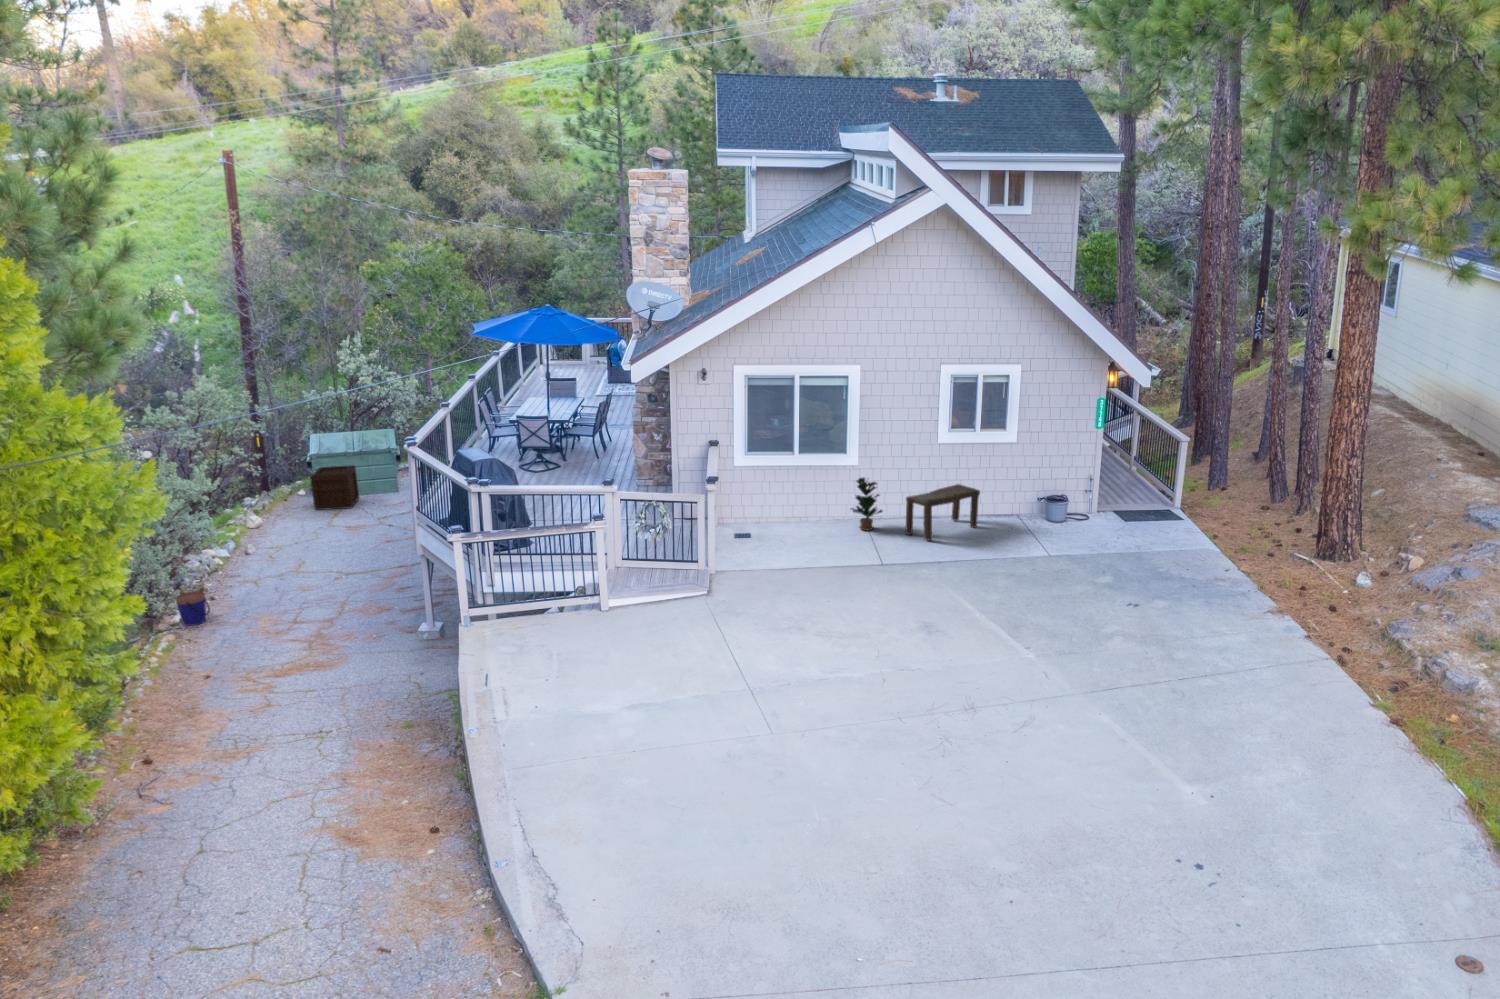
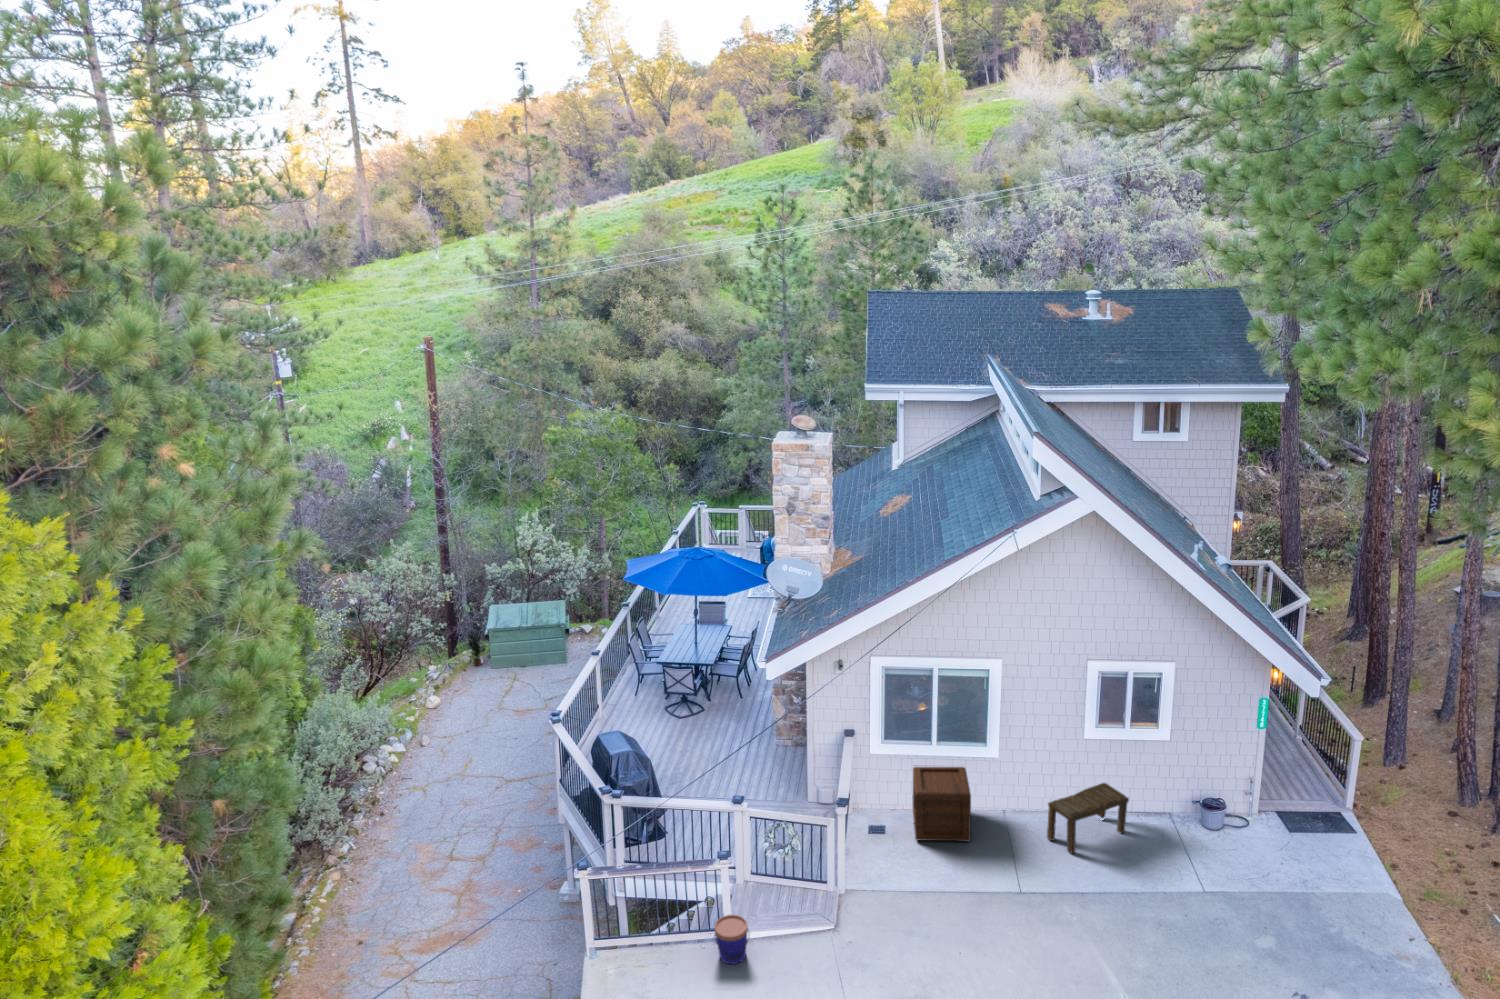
wooden crate: present [310,465,359,510] -> present [912,767,971,841]
potted plant: present [852,477,882,531] -> present [469,634,485,666]
bucket: present [175,591,210,626] -> present [714,915,748,964]

